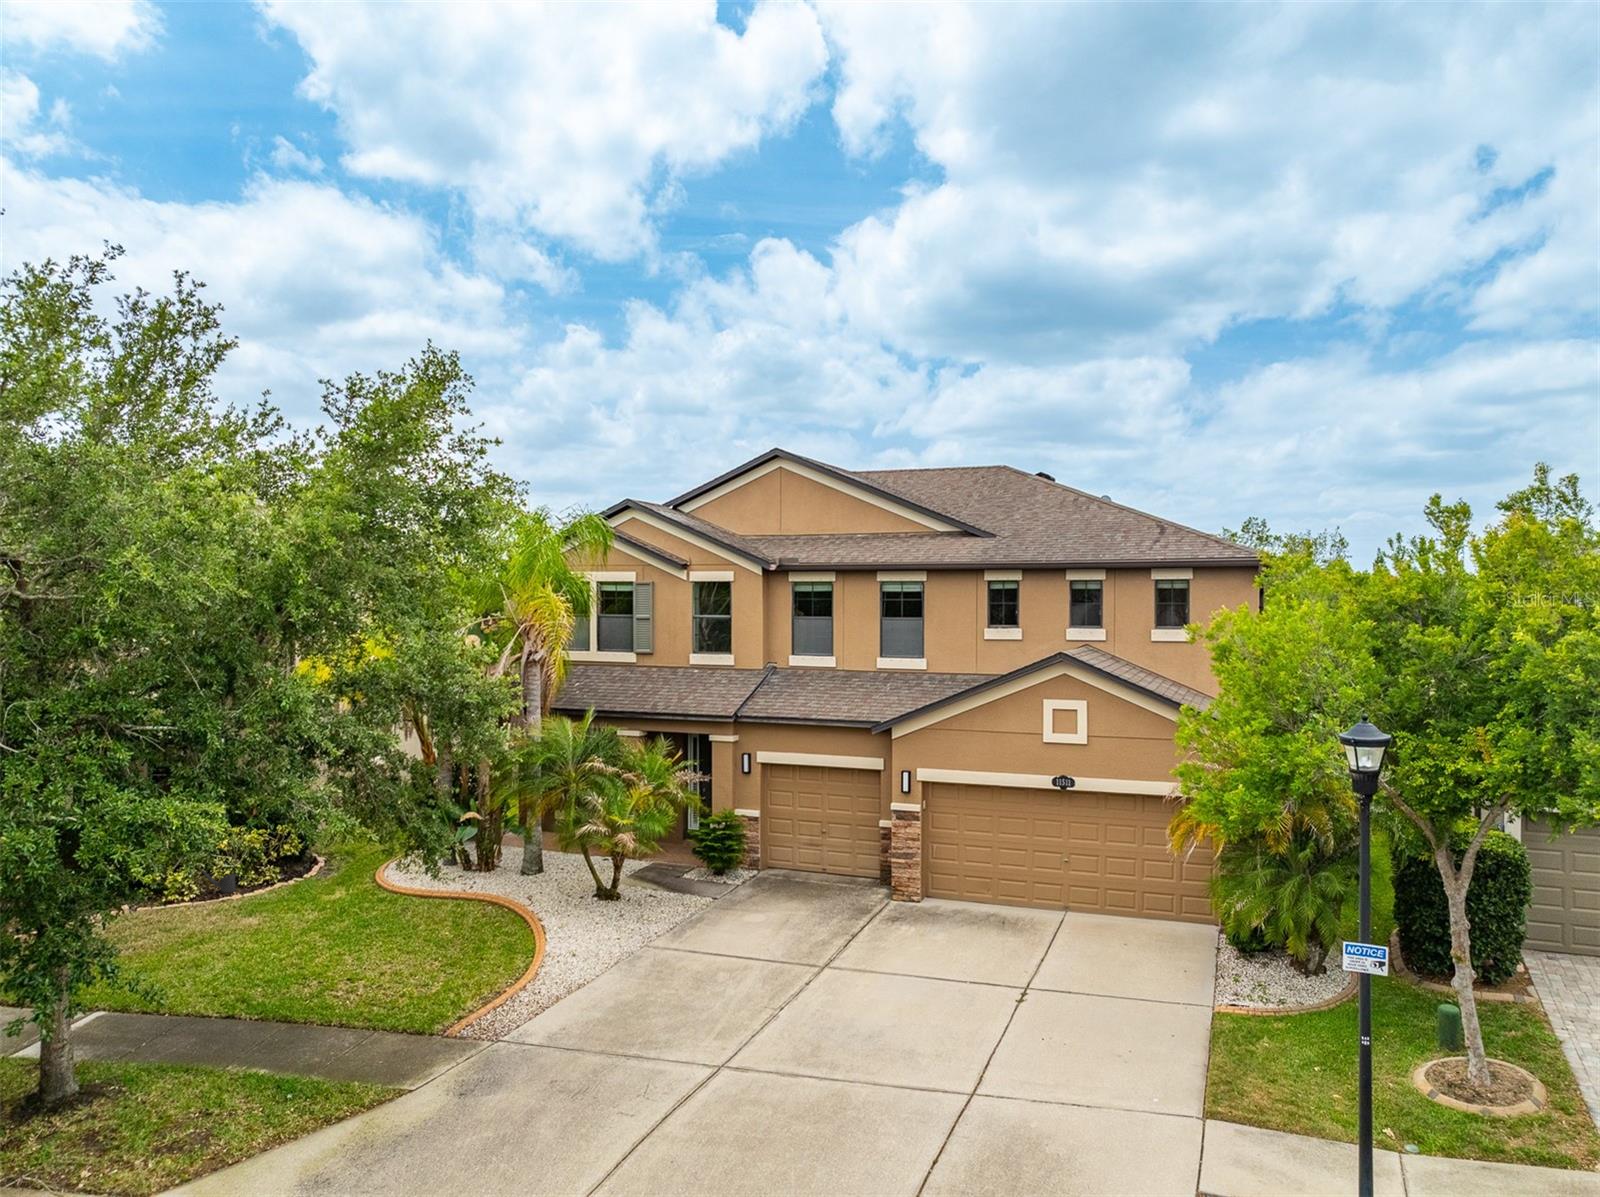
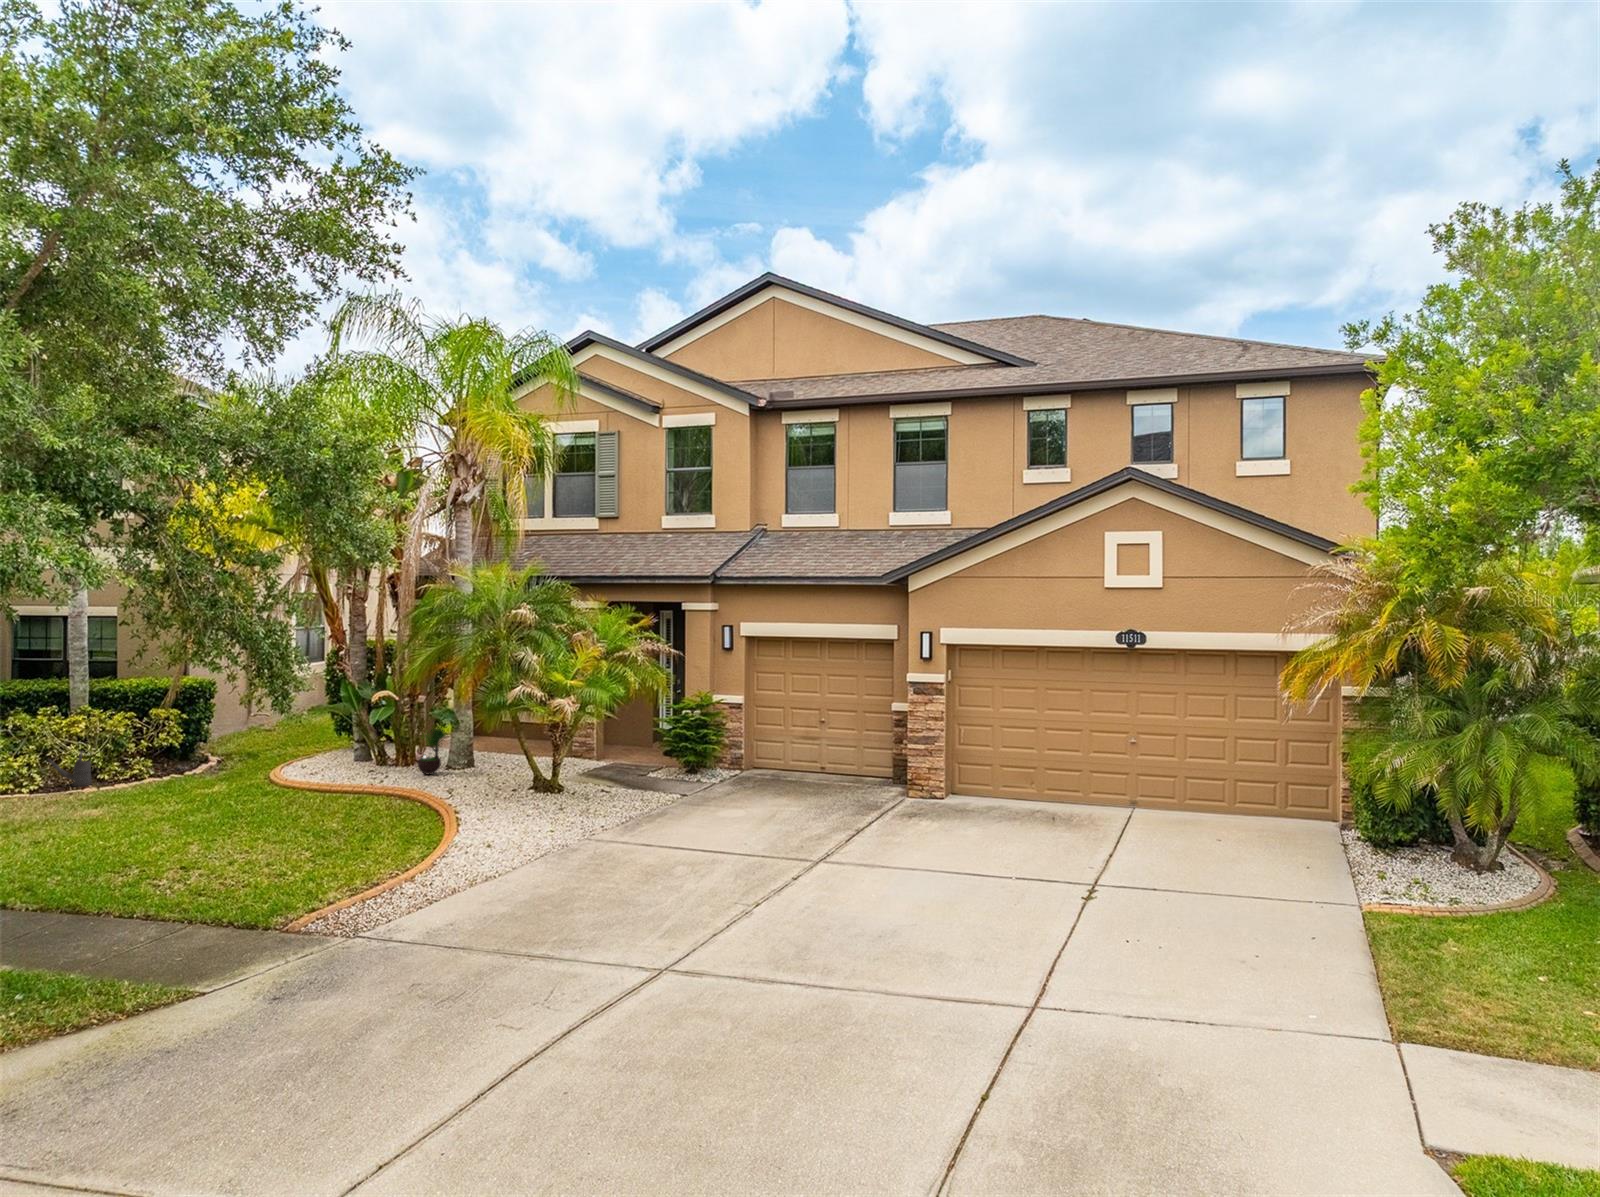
potted tree: none [494,837,519,879] -> present [417,727,446,774]

